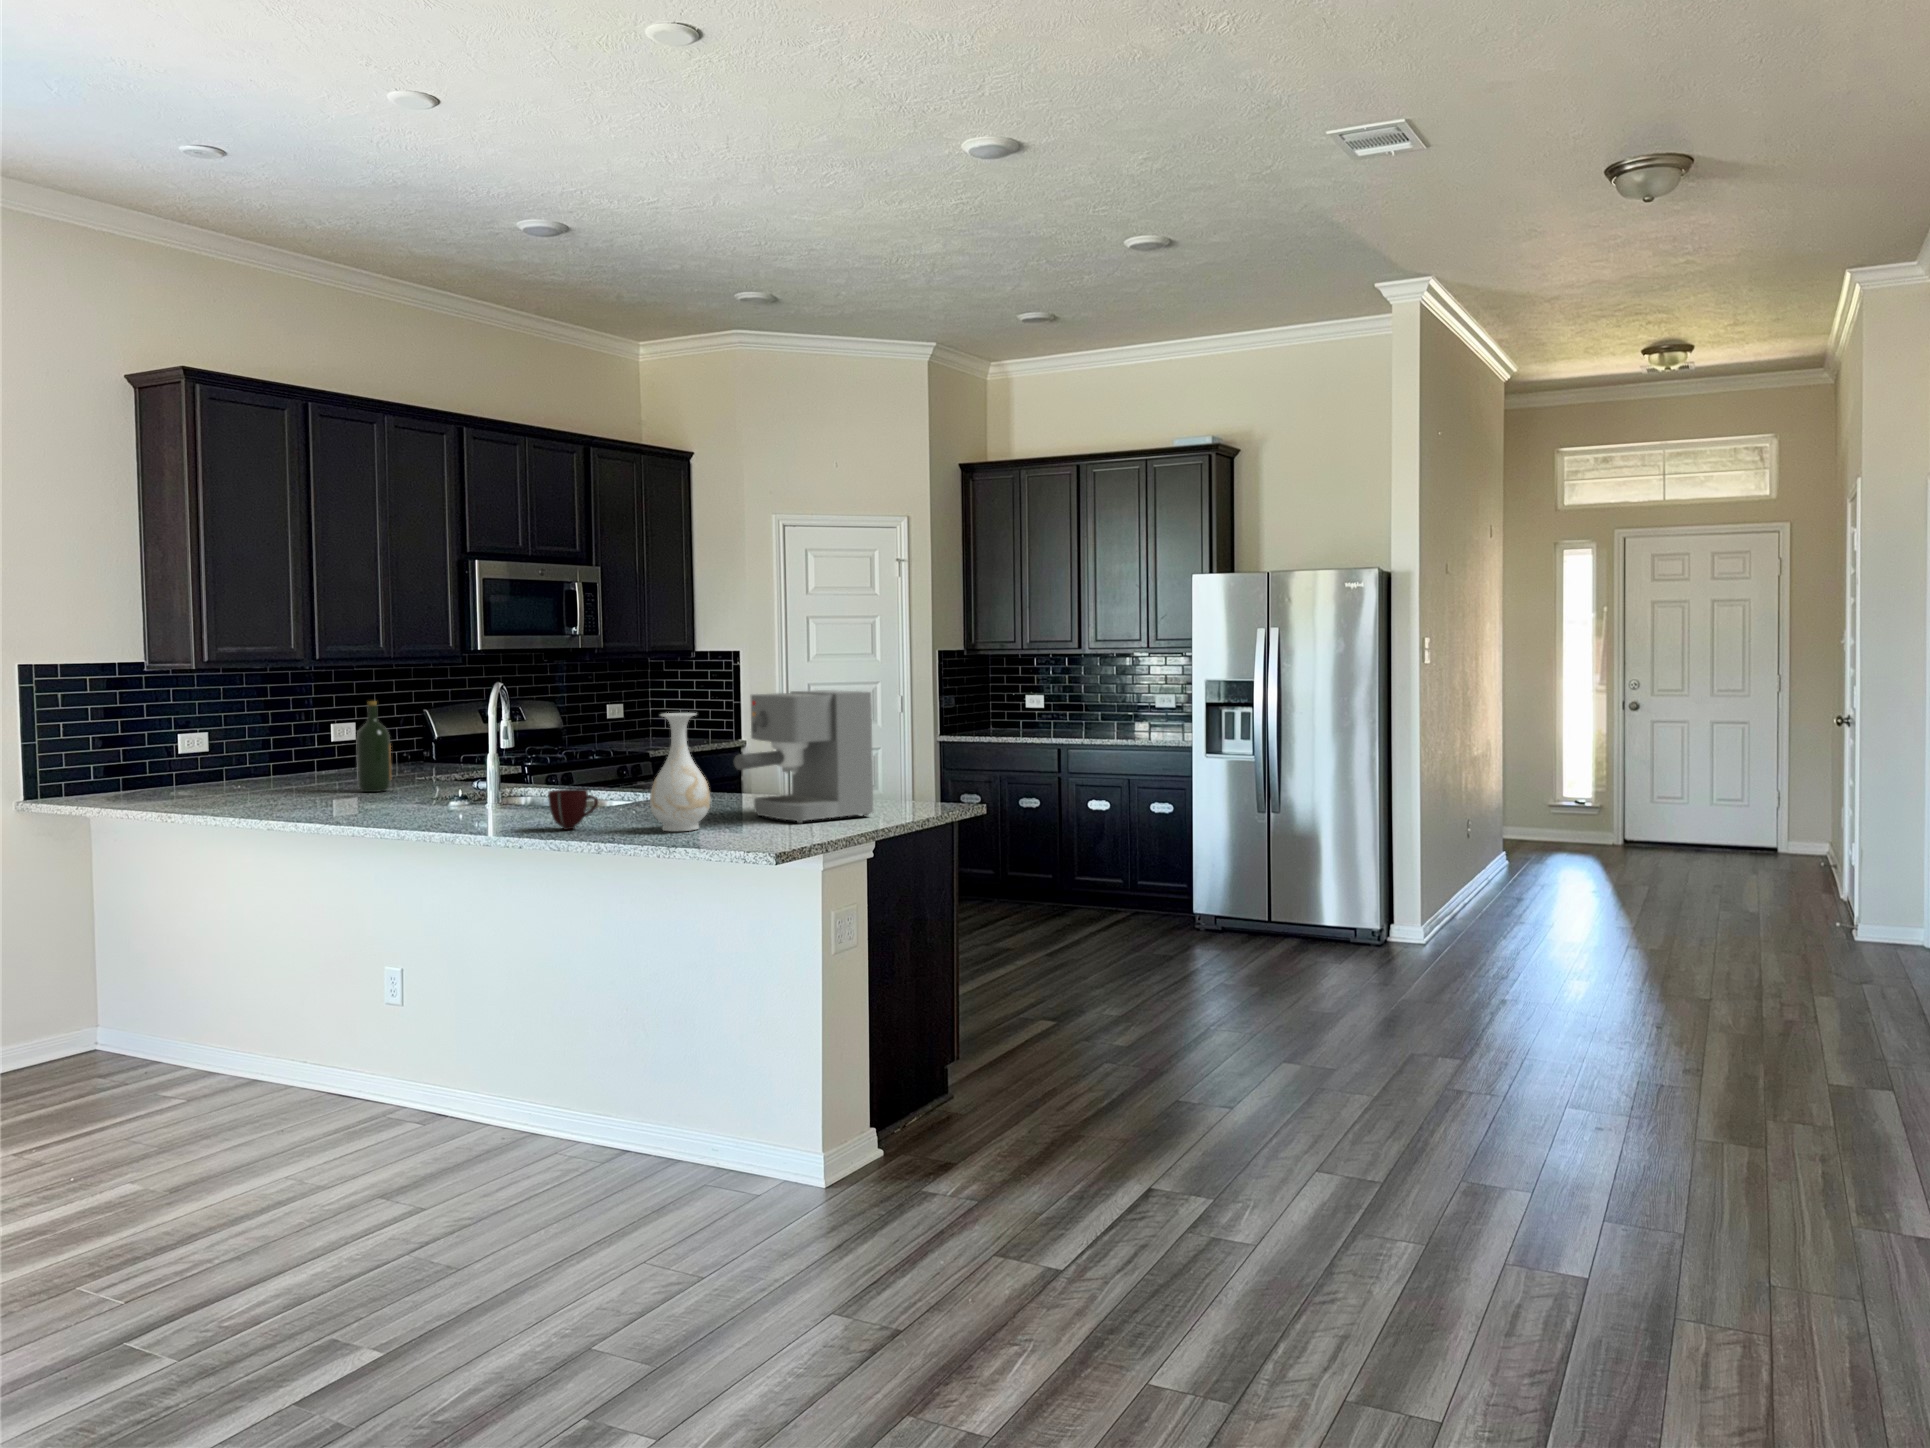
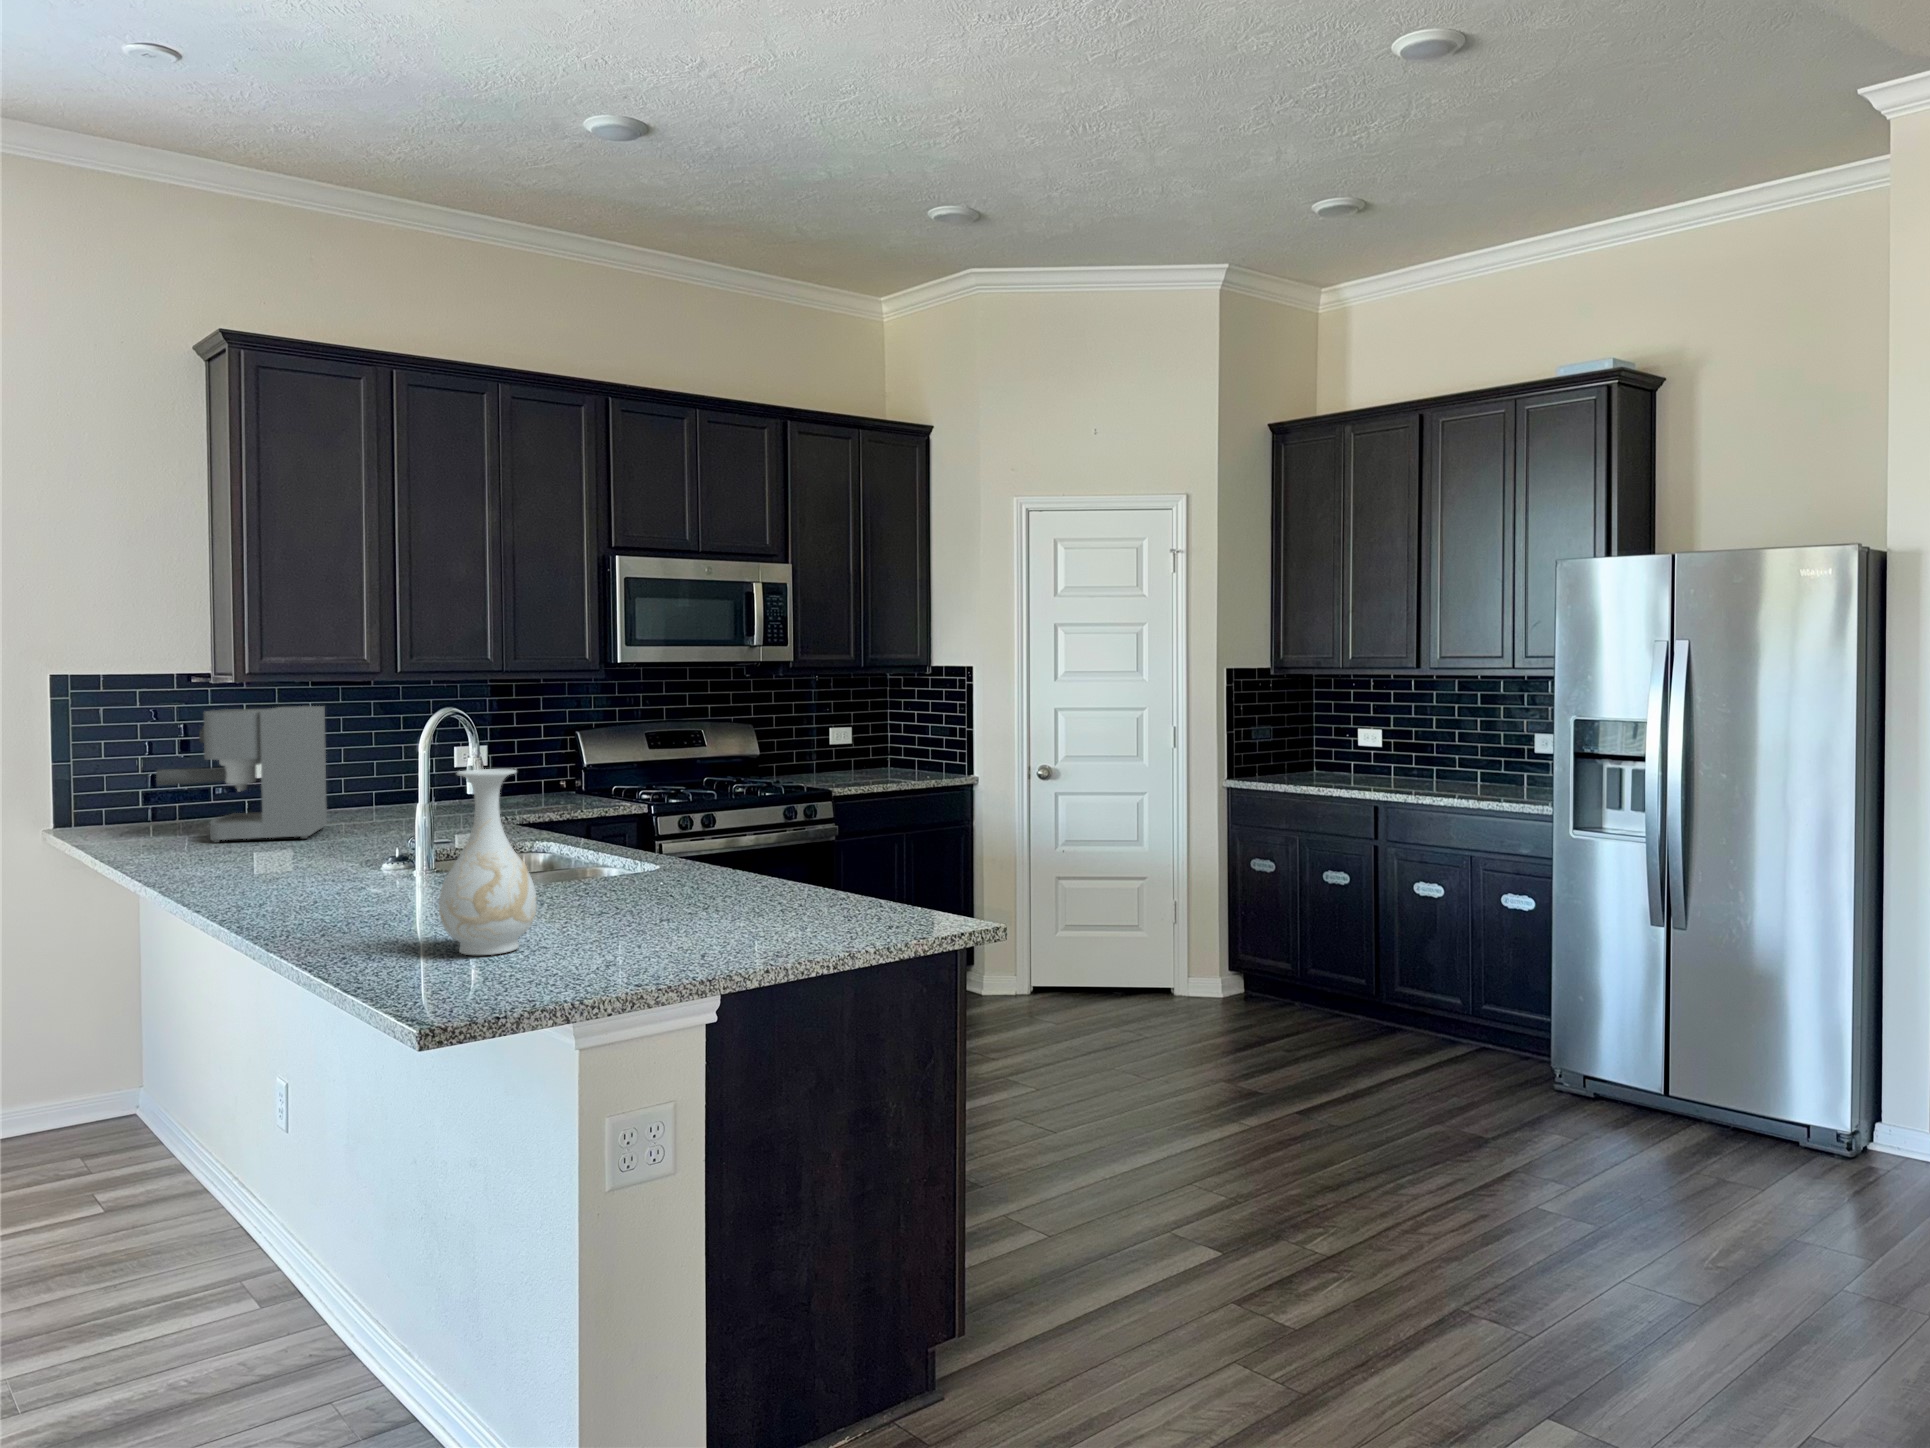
coffee maker: present [734,690,873,823] -> present [156,706,327,843]
wine bottle: present [357,701,391,792] -> none [369,726,411,838]
mug: present [548,789,598,830] -> none [332,874,394,935]

